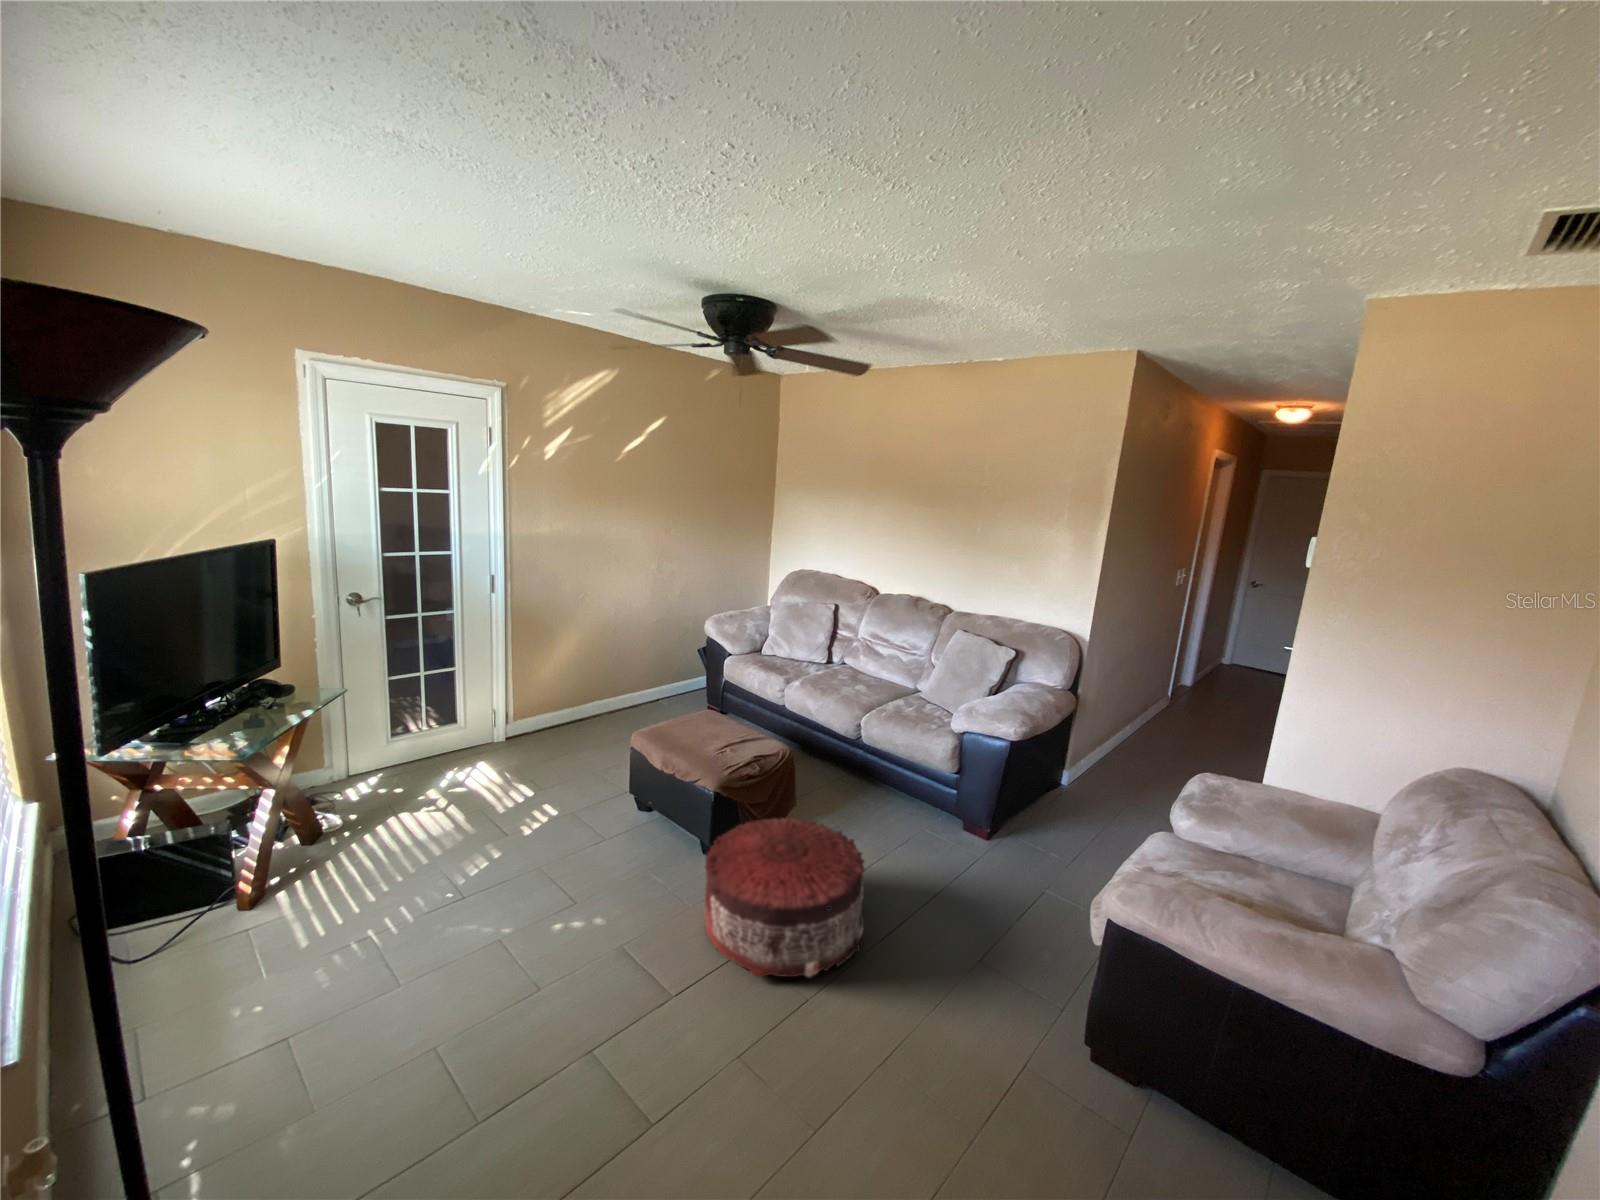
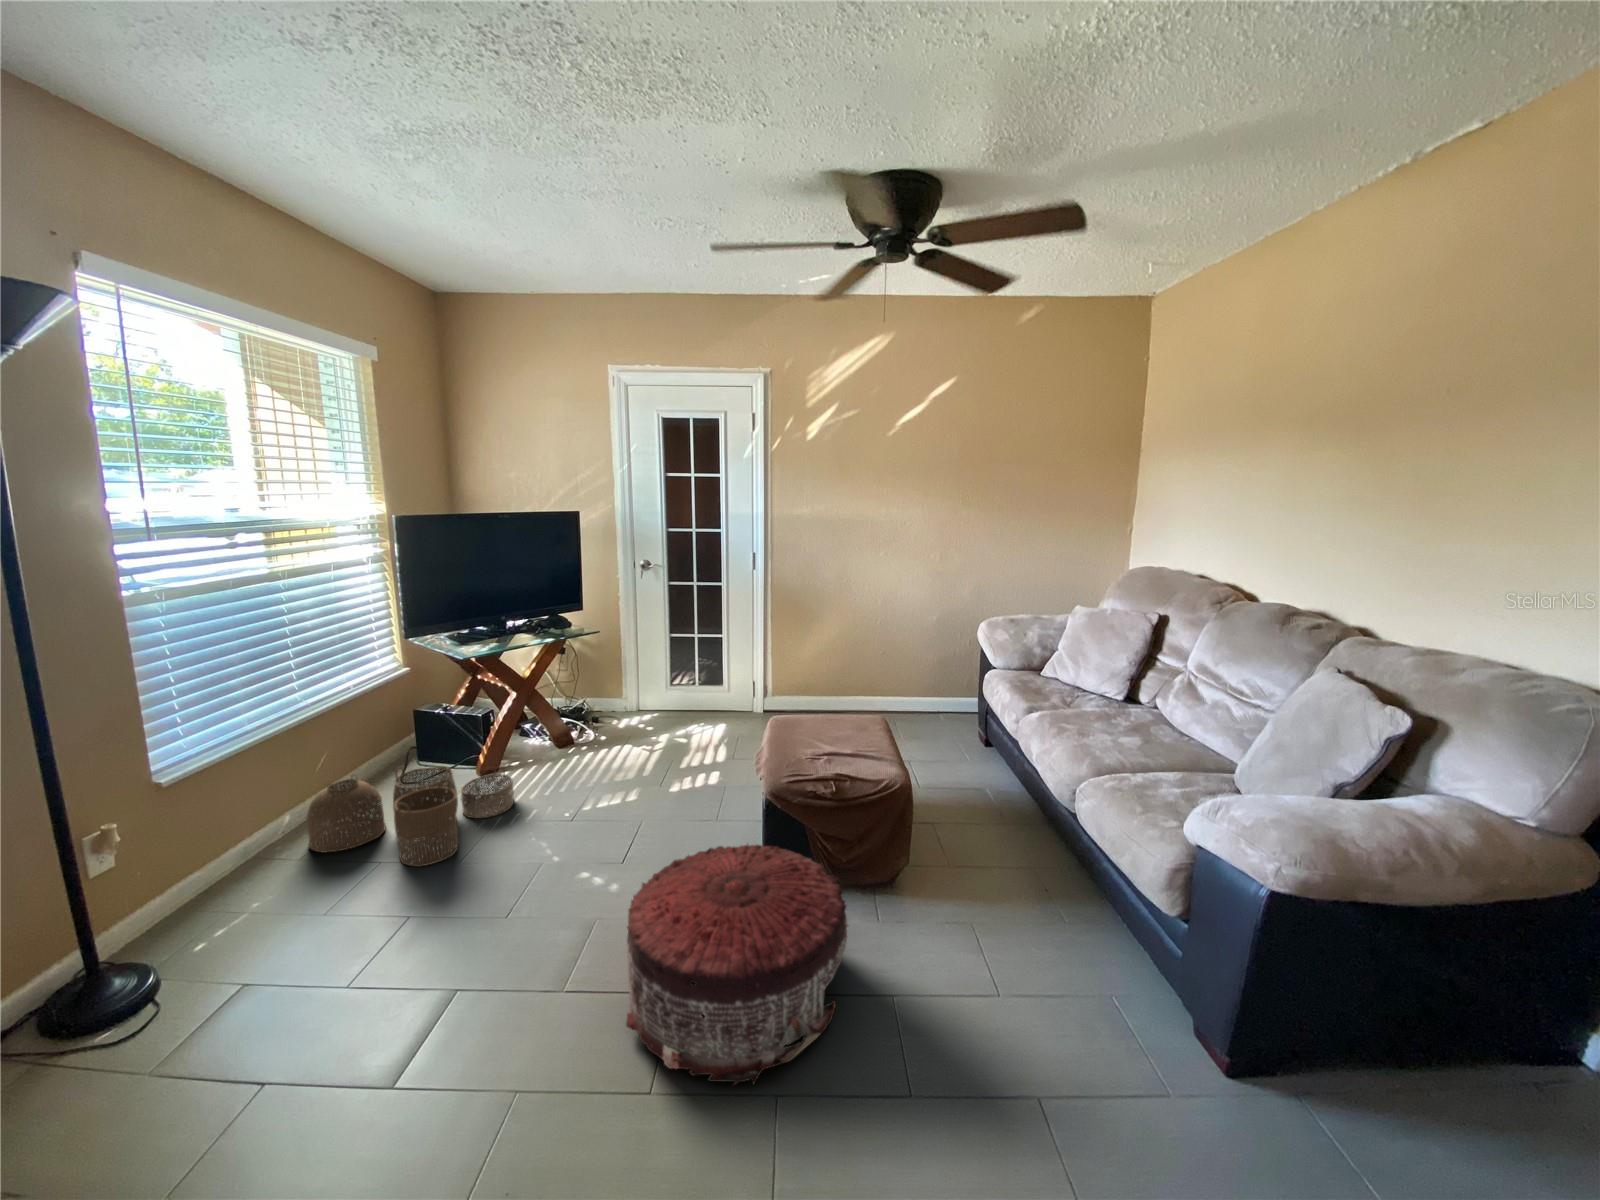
woven basket: none [79,881,374,1101] -> present [307,767,514,867]

